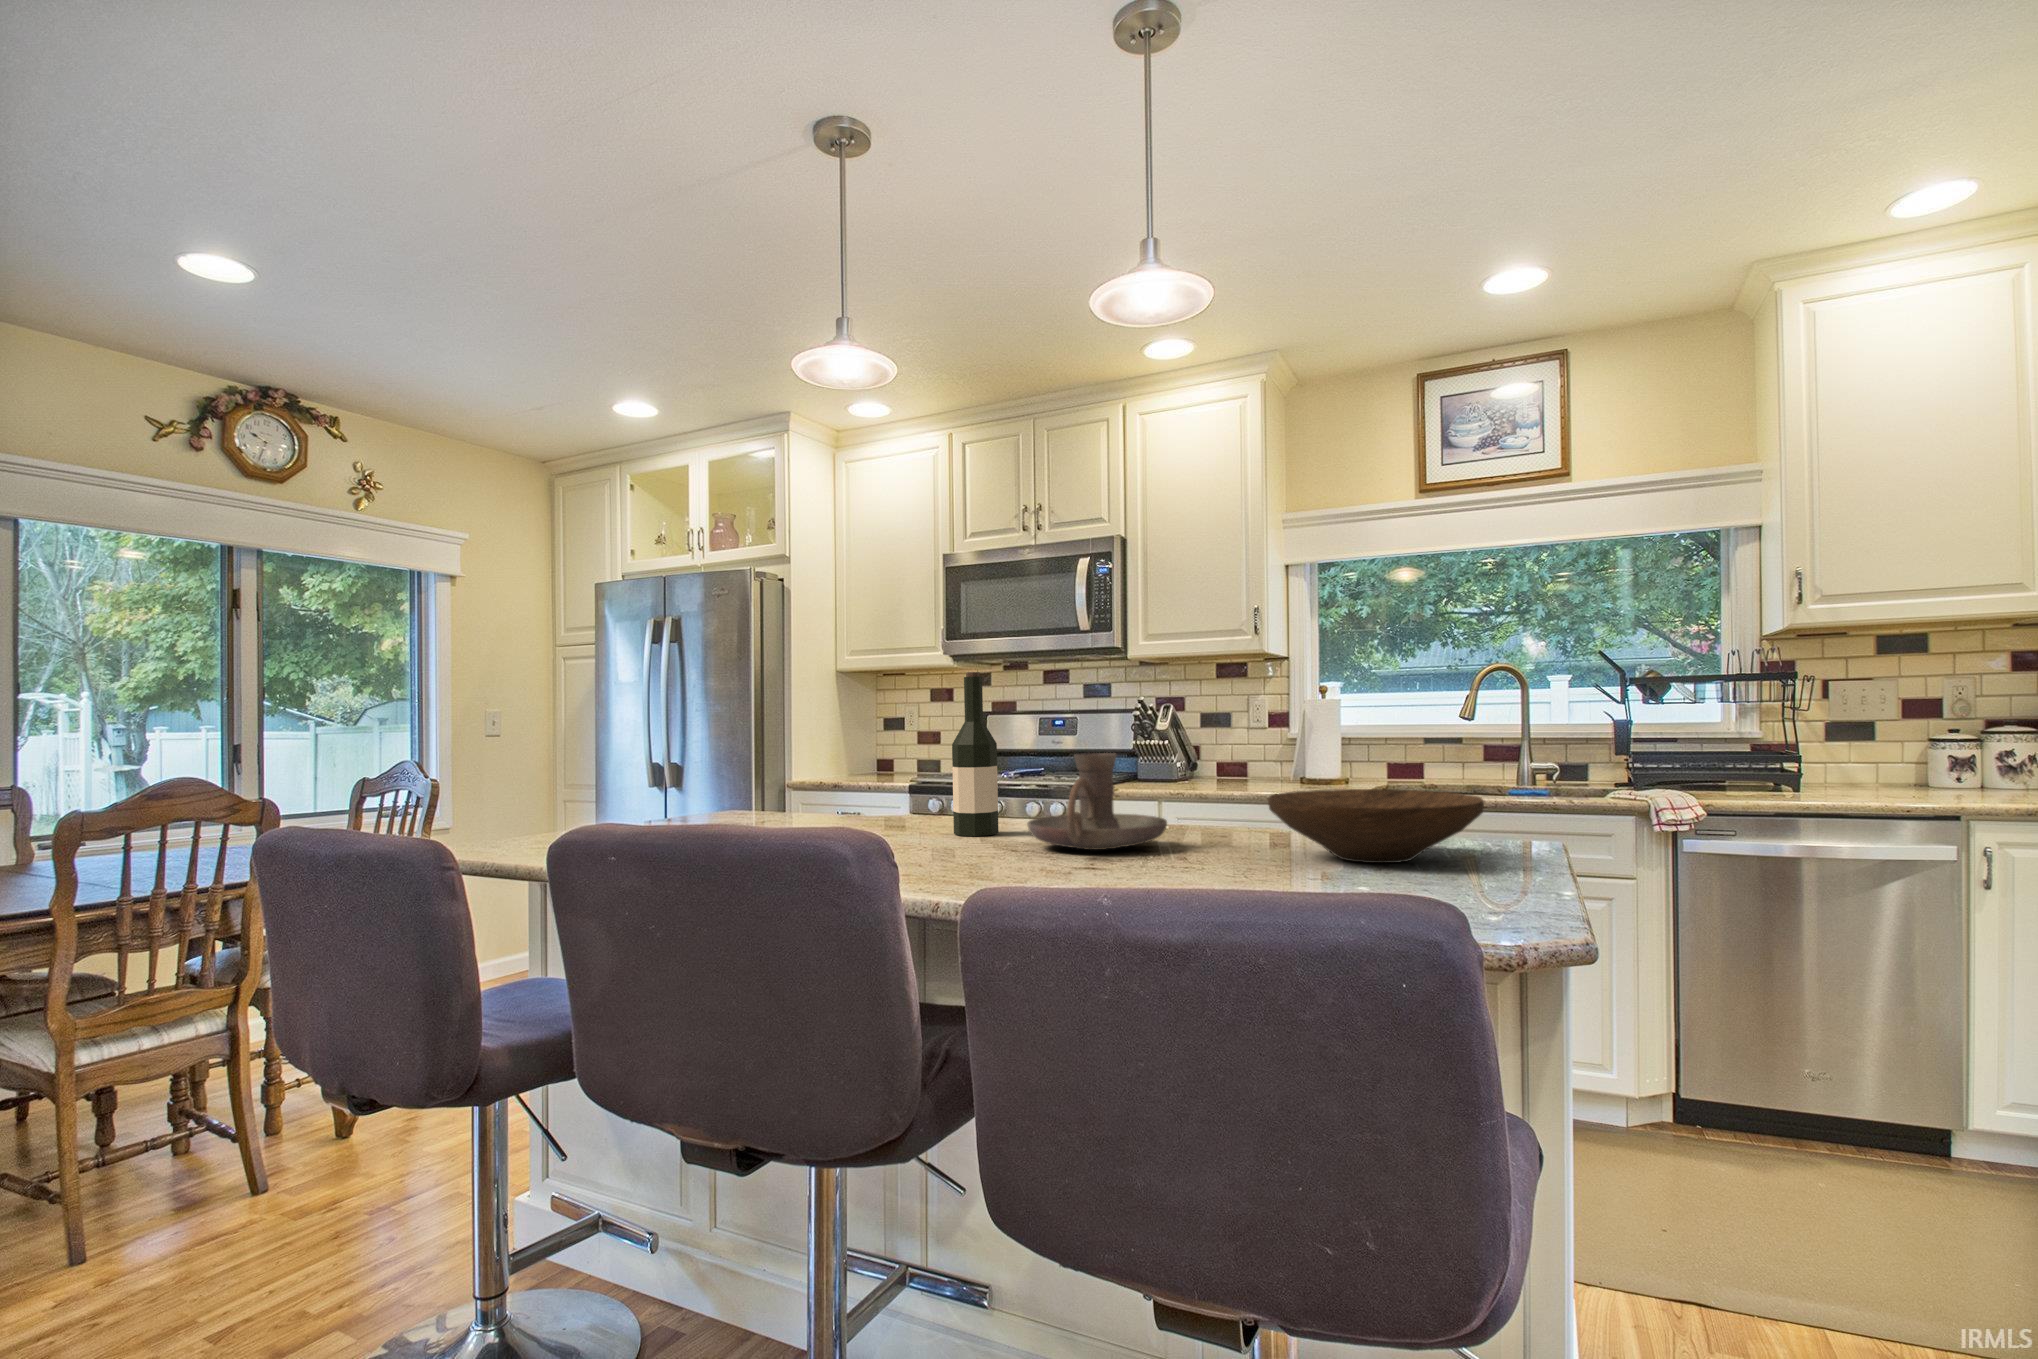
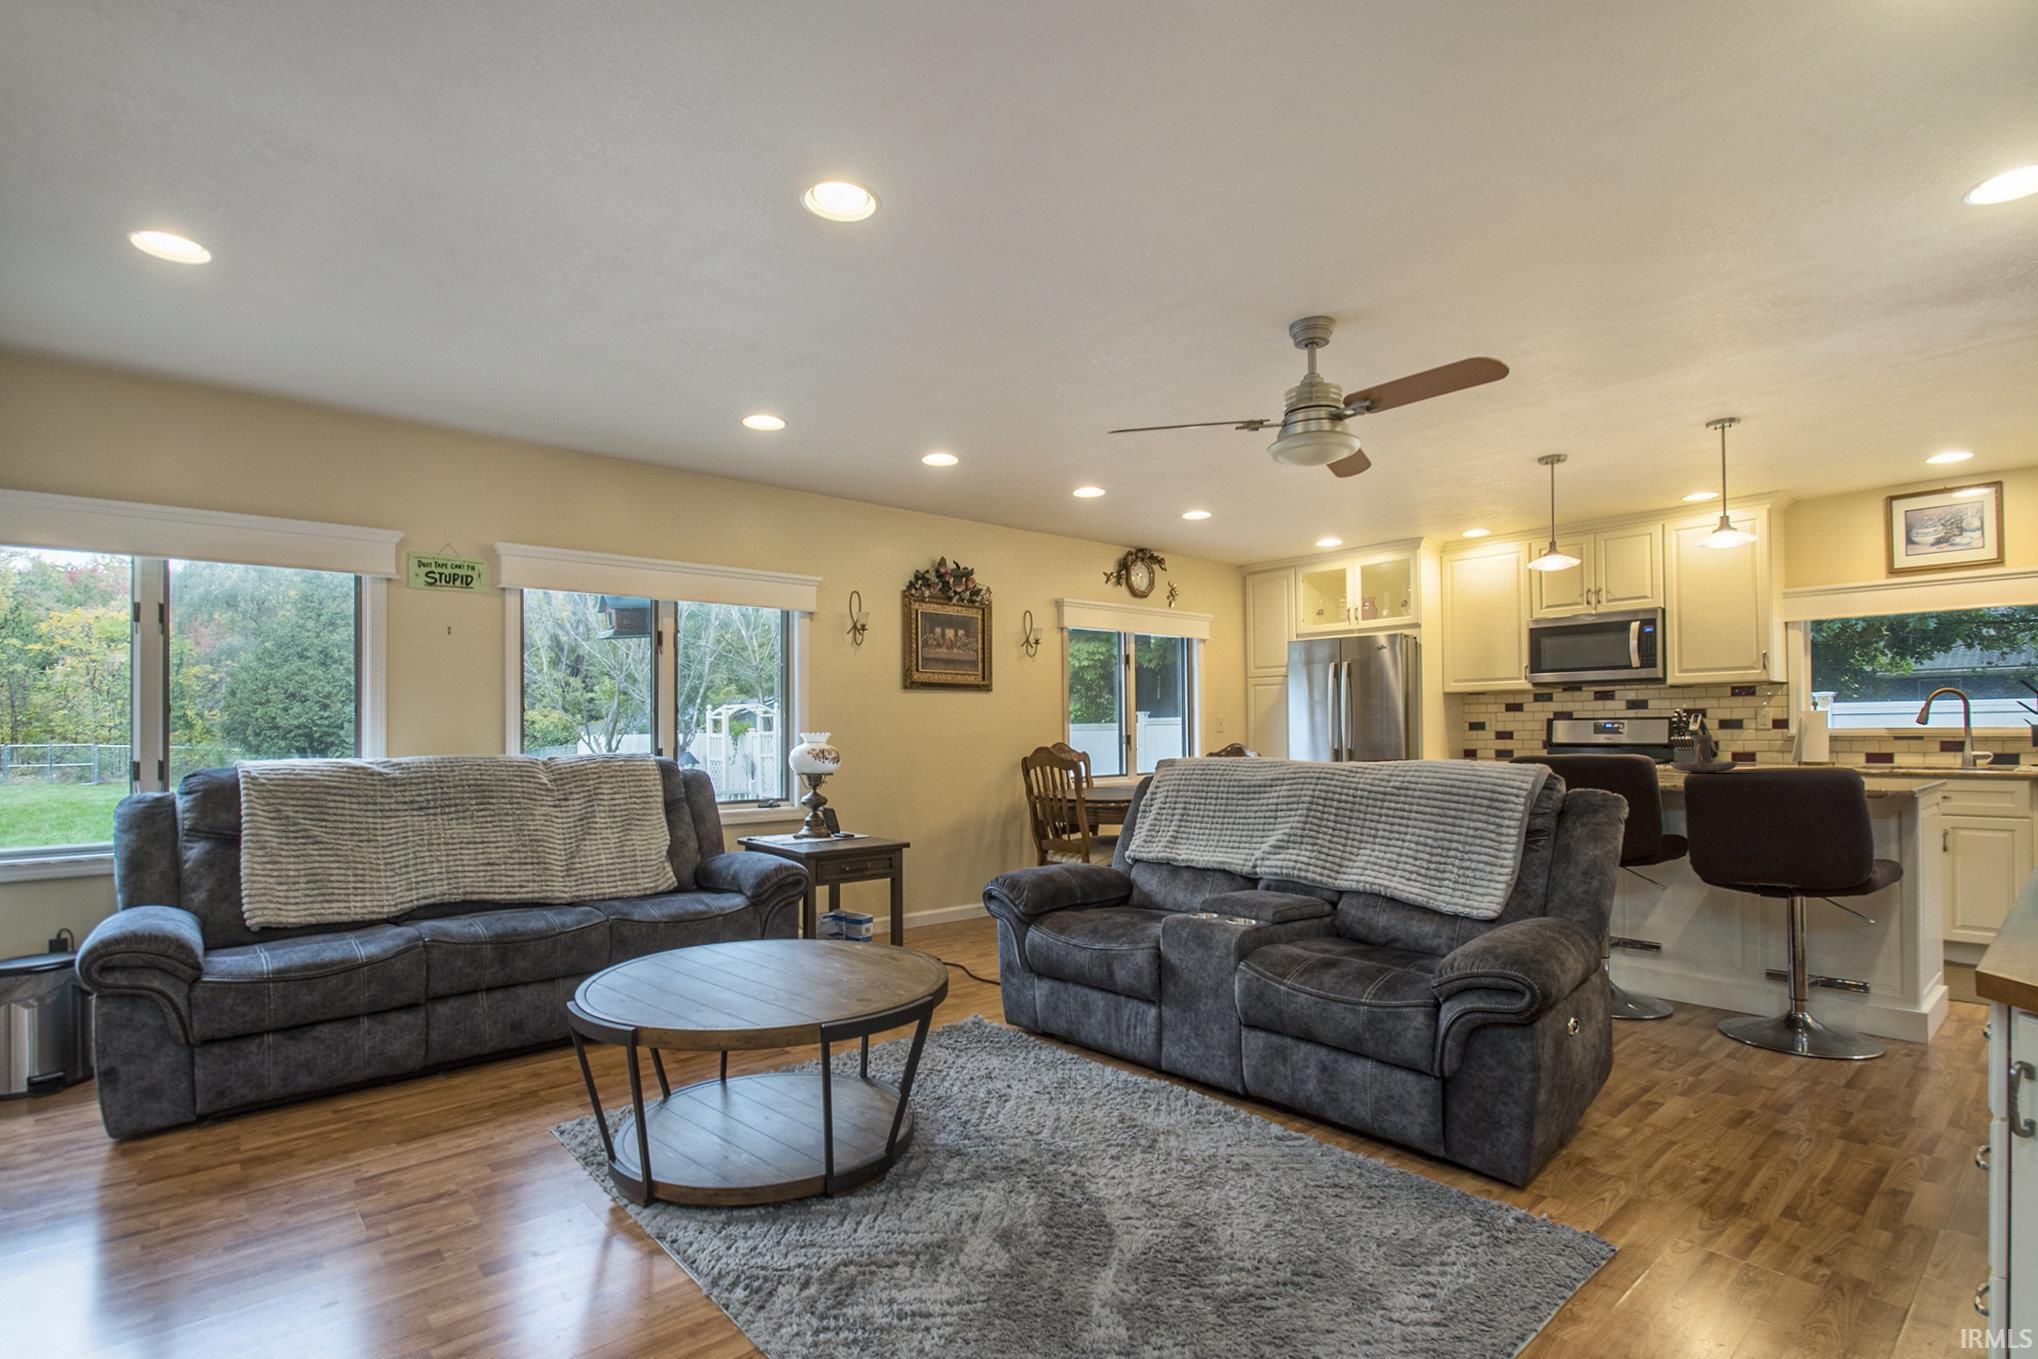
wine bottle: present [952,672,999,836] -> none [1621,701,1645,771]
wooden bowl: present [1268,789,1484,863] -> none [1786,750,1884,775]

